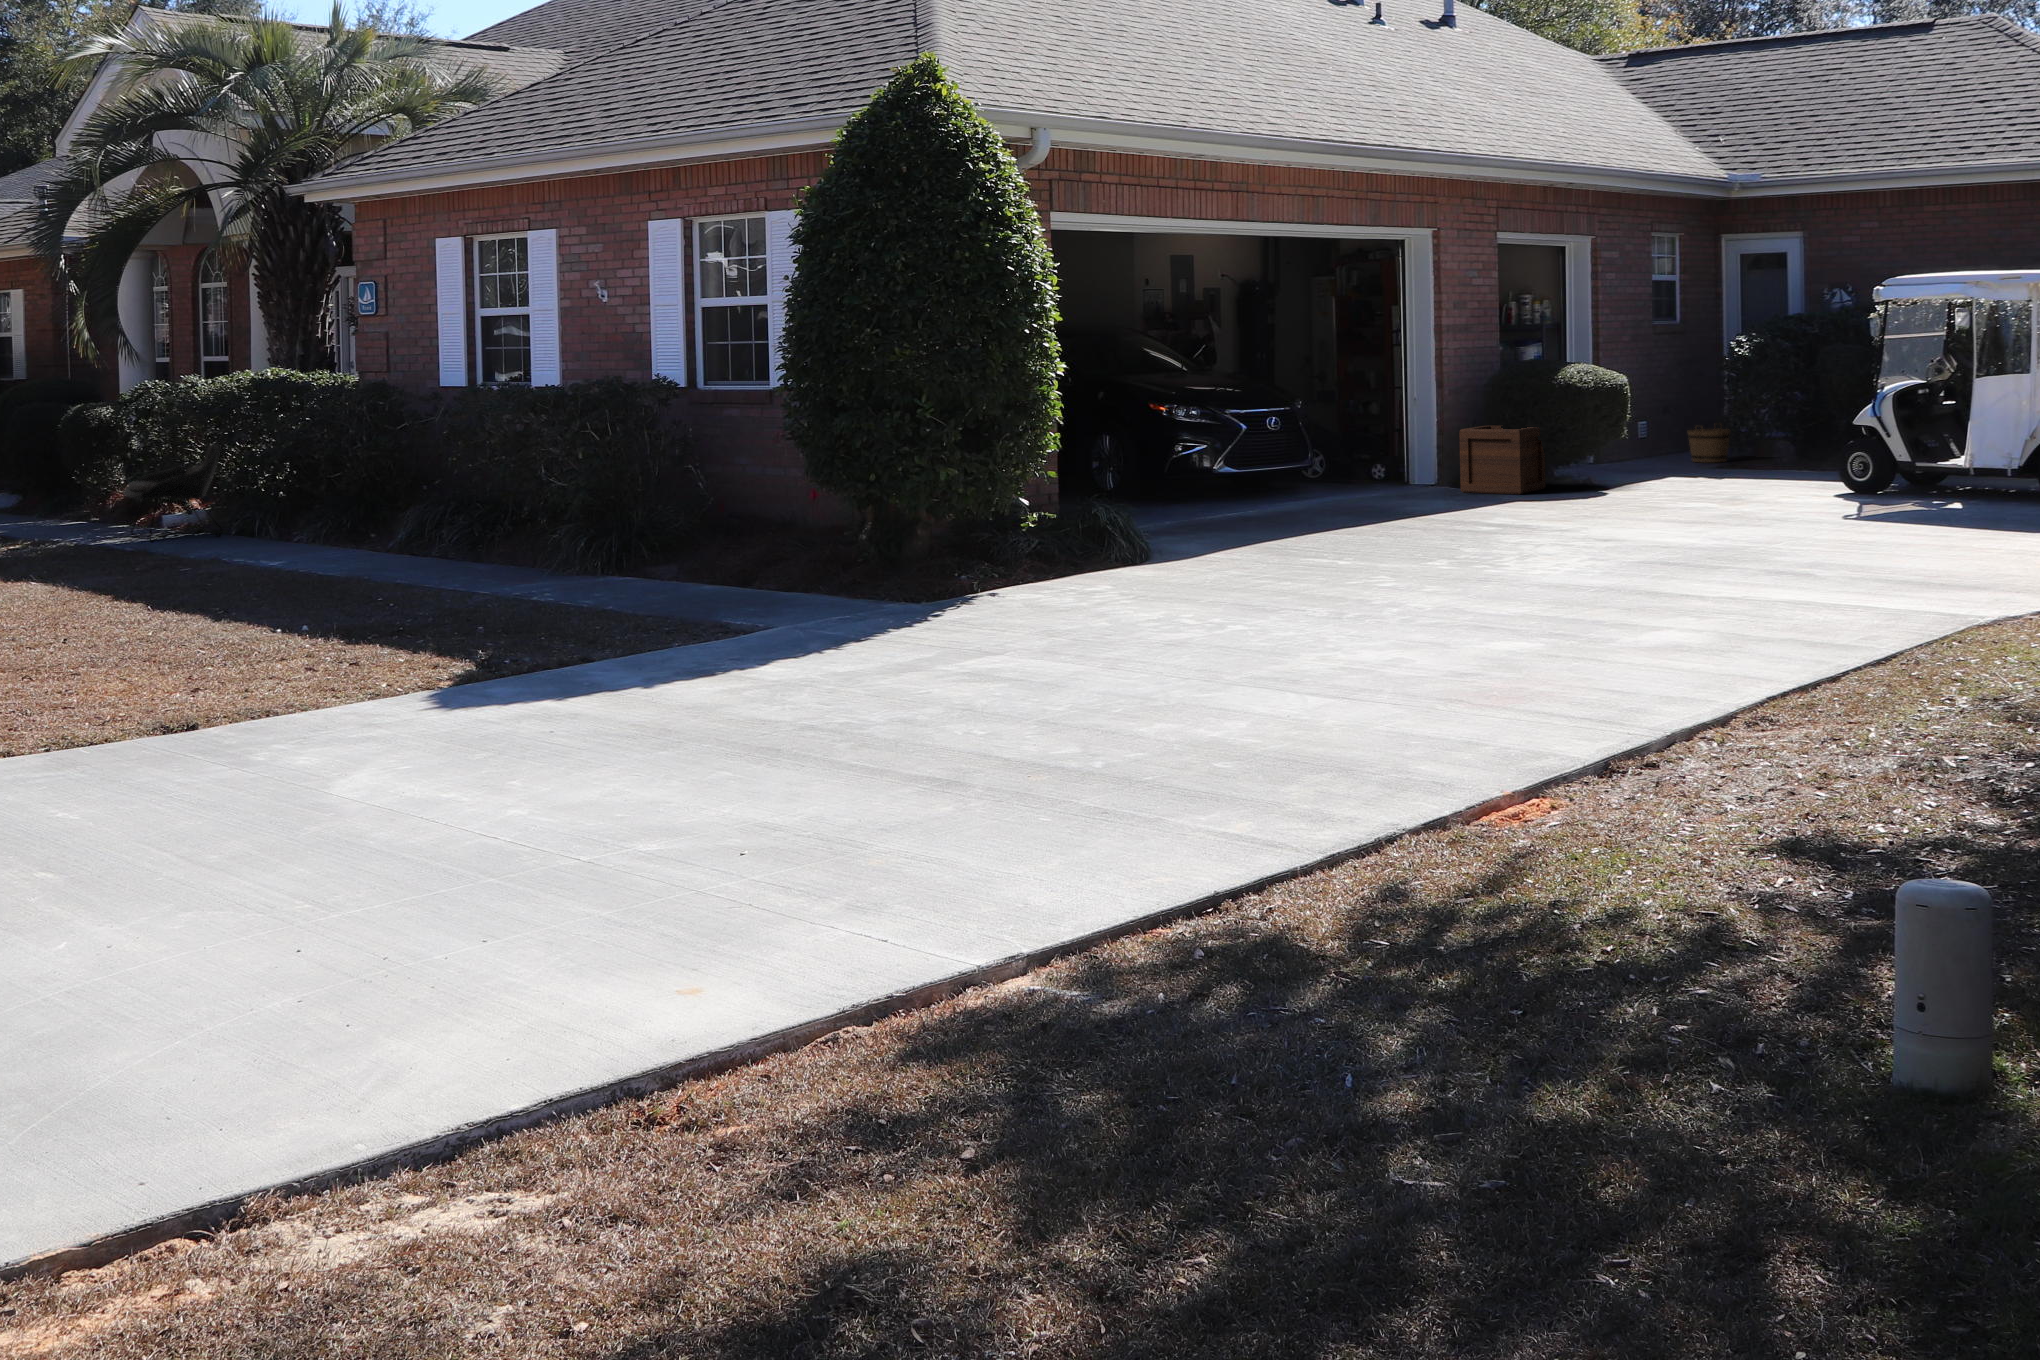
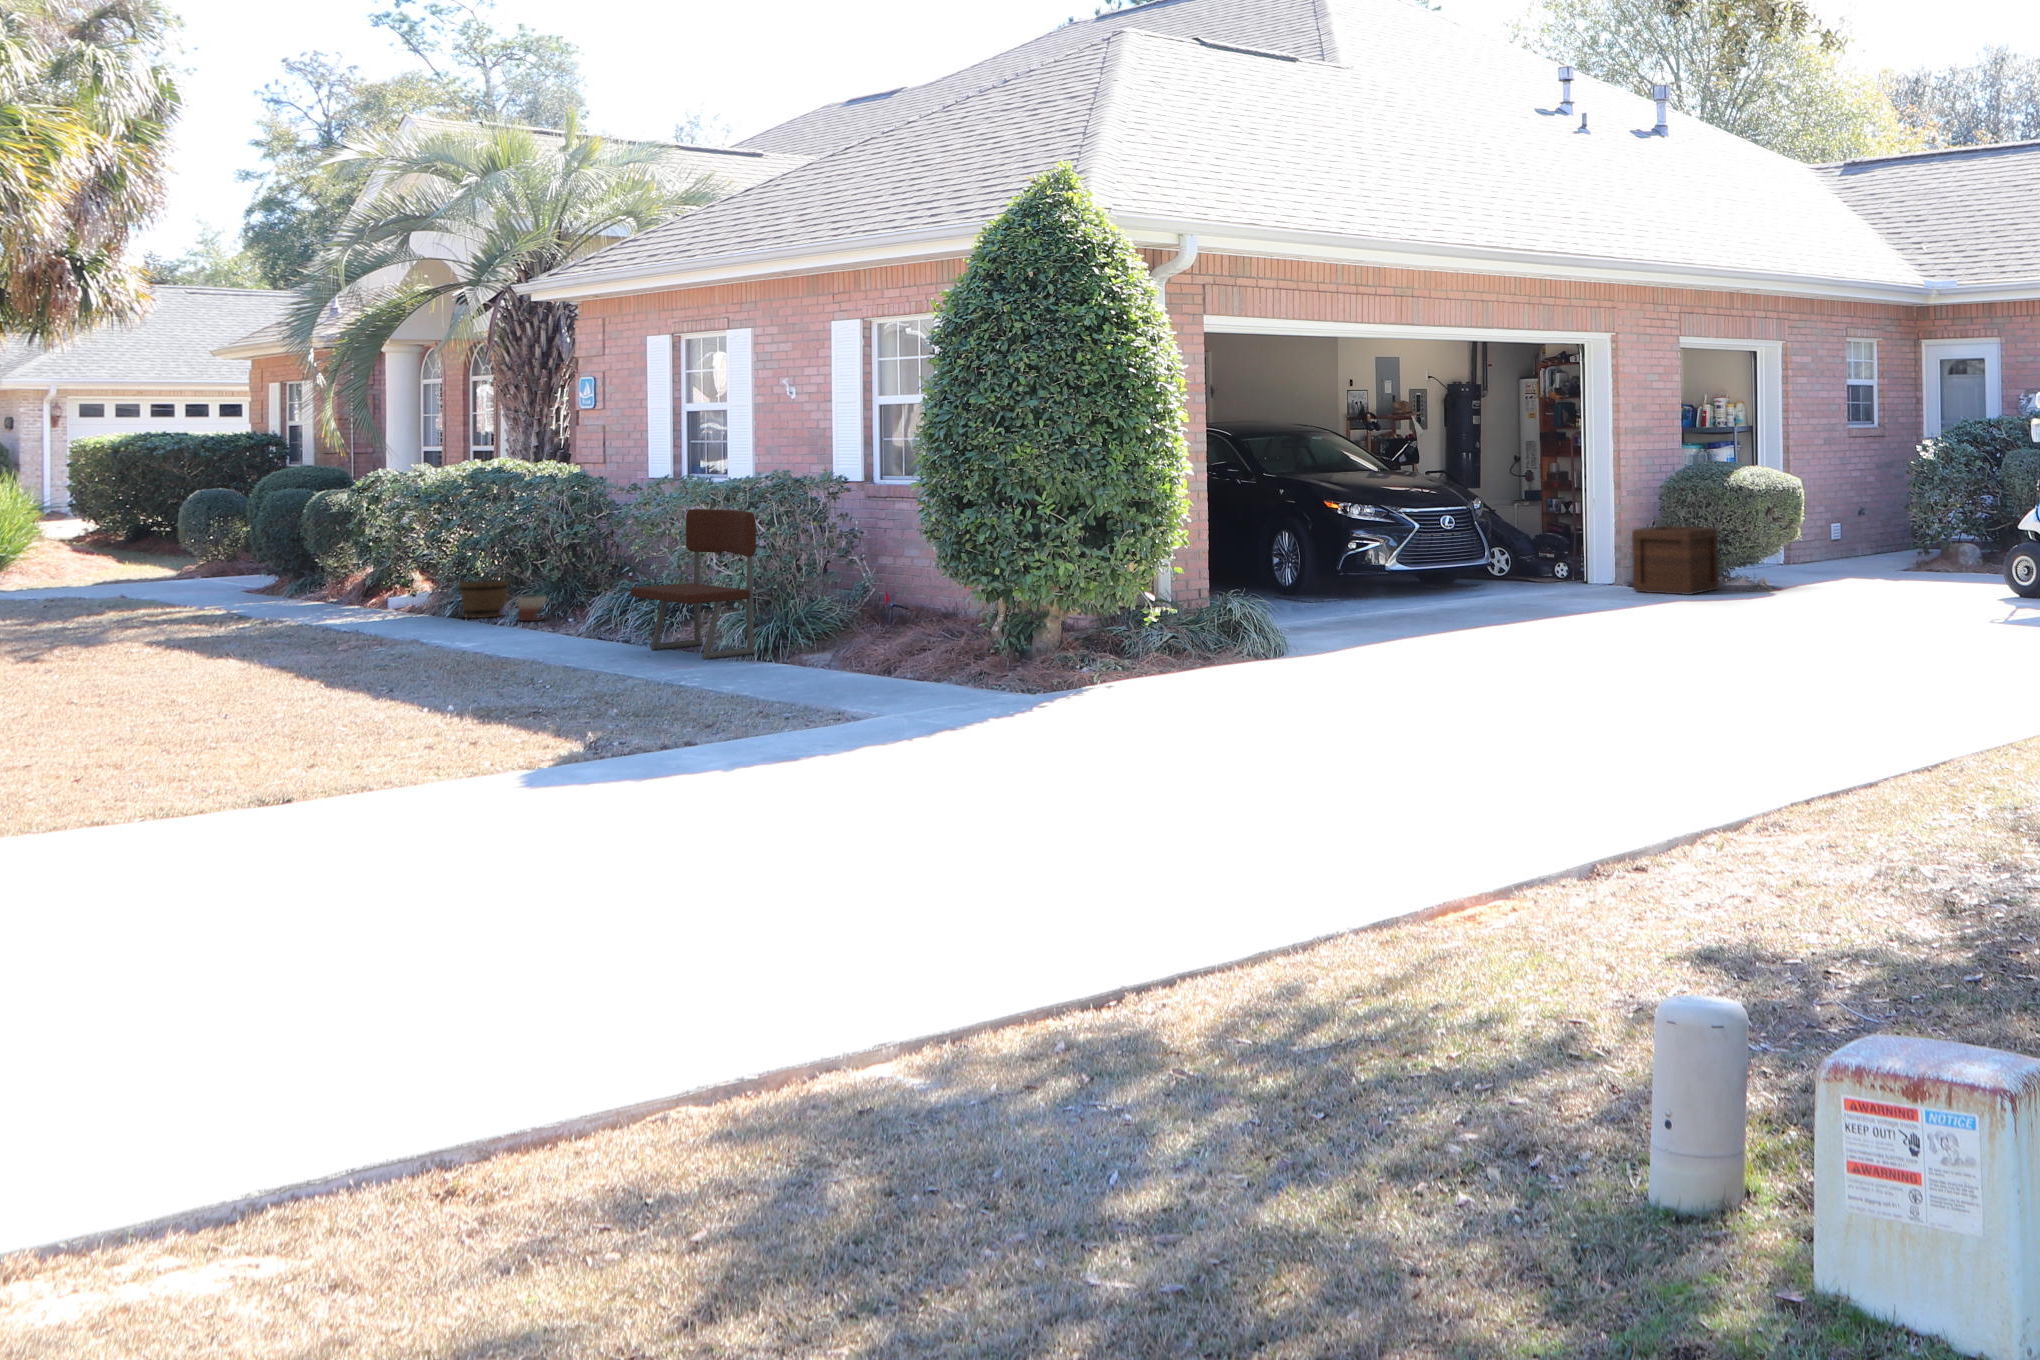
bench: none [453,420,591,576] -> present [631,509,756,659]
bucket: present [1688,427,1730,462] -> present [459,575,509,618]
lounge chair: present [124,445,222,542] -> none [353,524,444,620]
planter: none [309,513,340,541] -> present [518,595,547,621]

